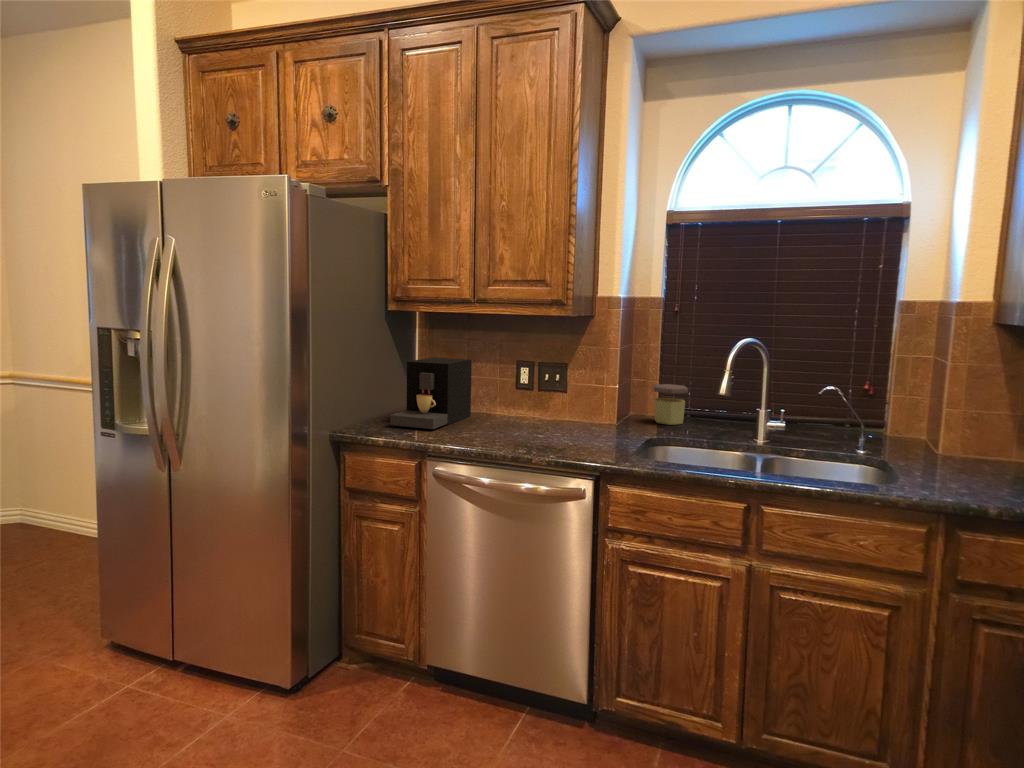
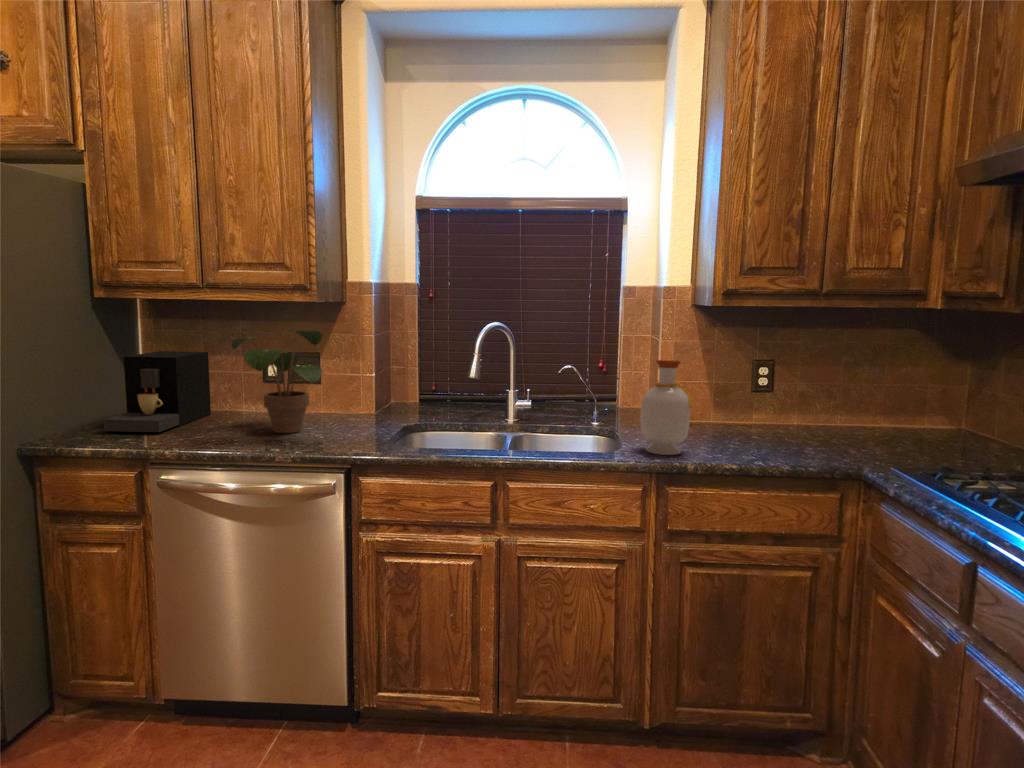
potted plant: none [496,340,576,438] -> present [232,328,322,433]
jar: present [653,384,688,425] -> none [410,370,443,410]
bottle: none [923,386,993,494] -> present [641,360,692,455]

